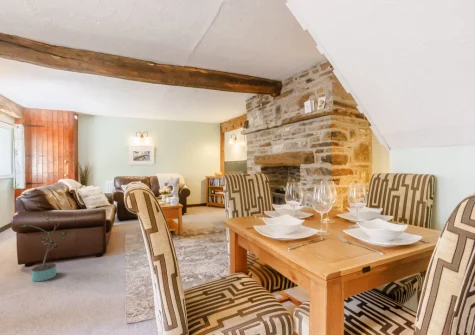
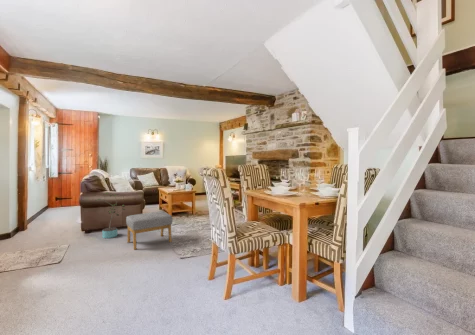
footstool: none [56,242,126,308] -> present [126,212,172,249]

